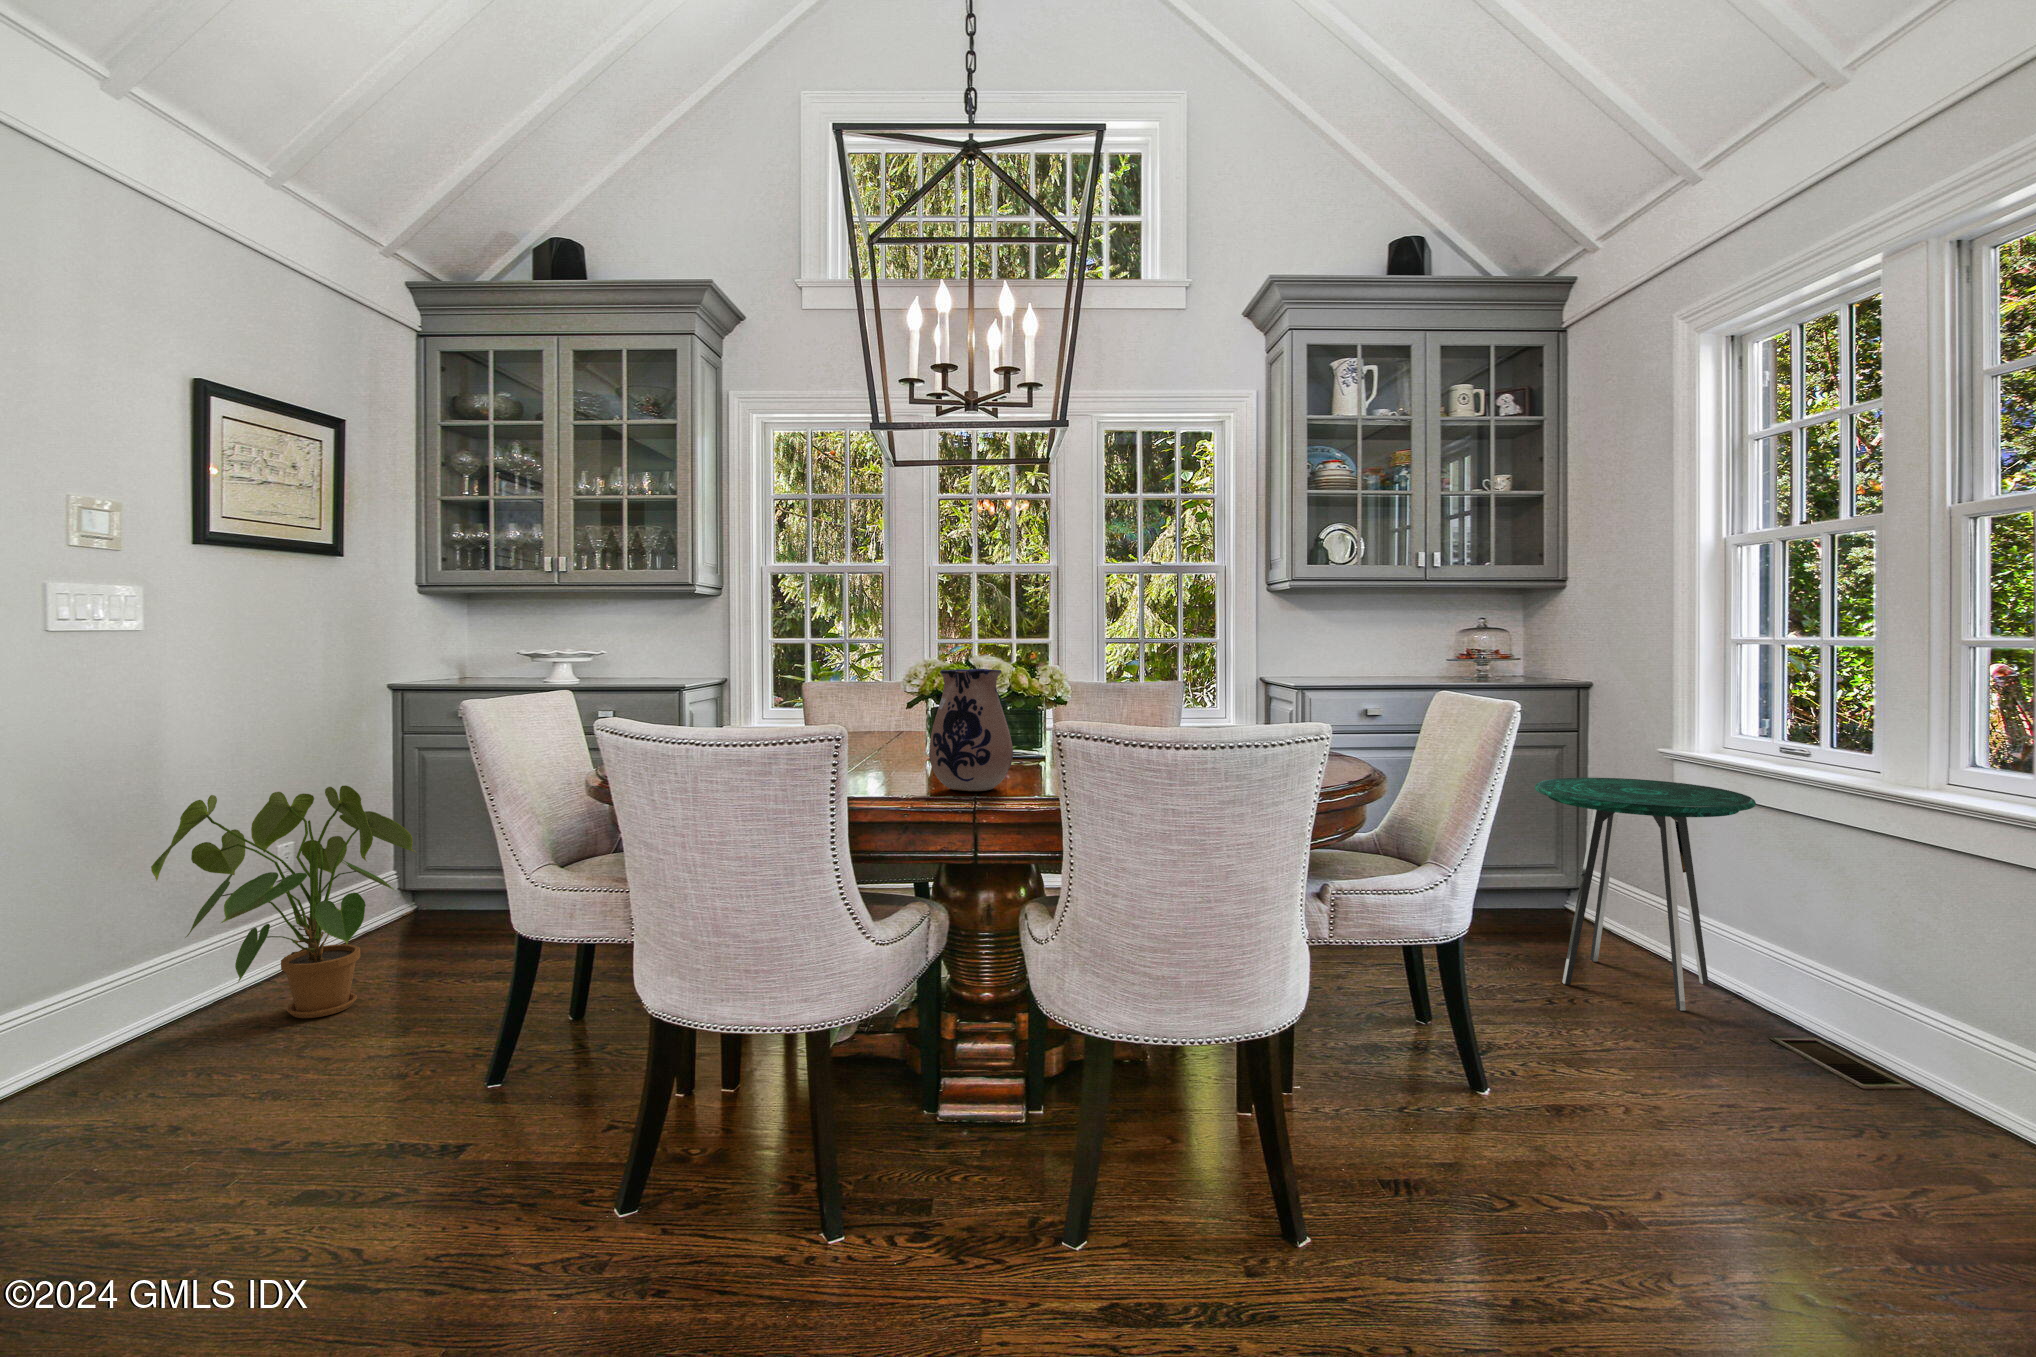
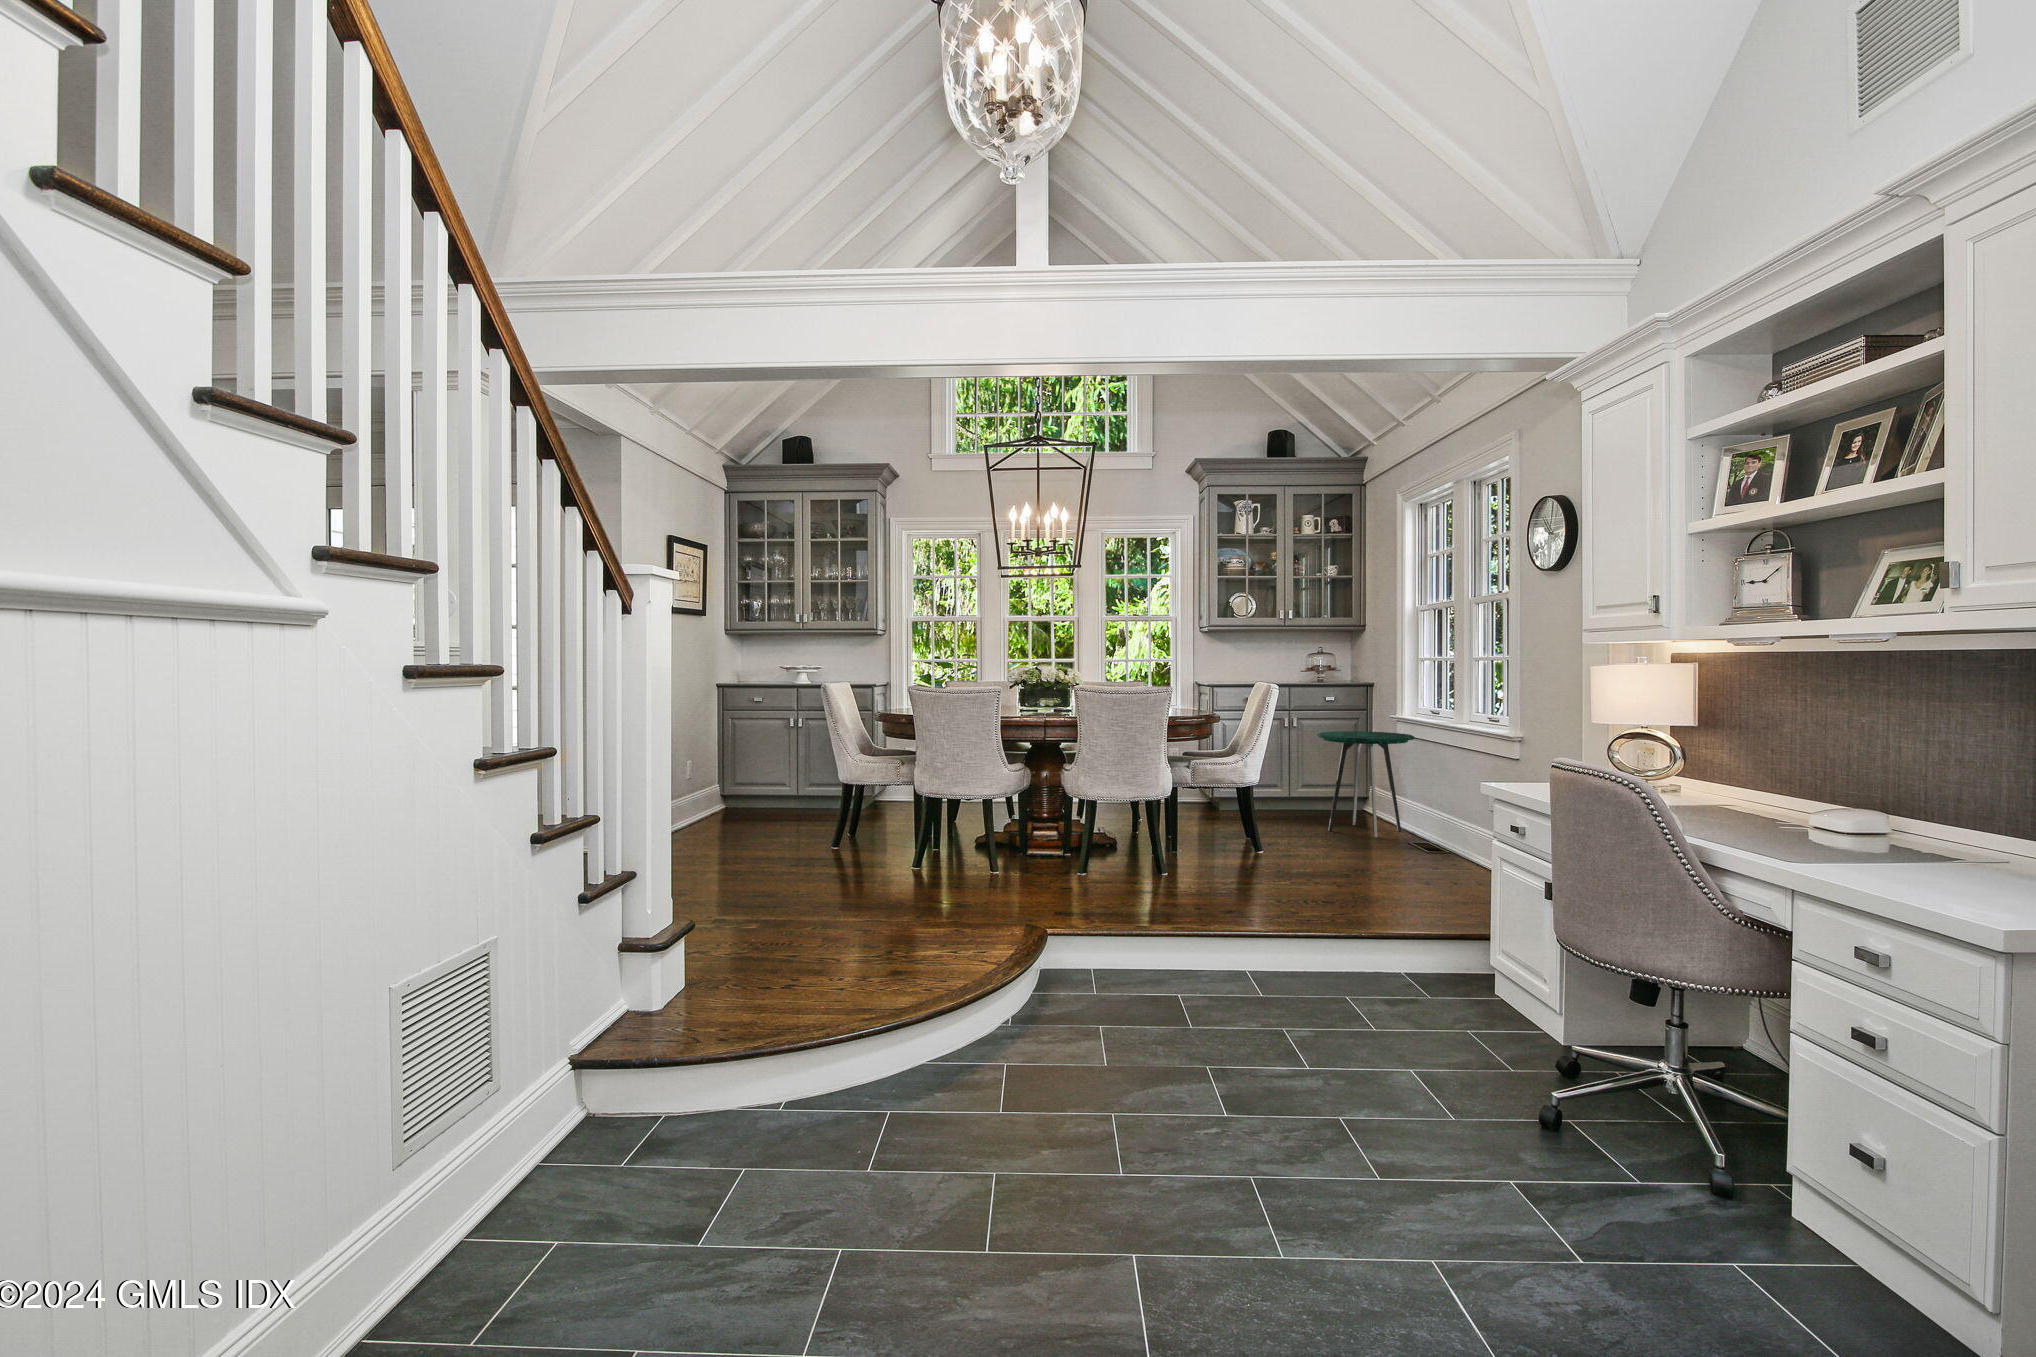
ceramic pitcher: present [929,669,1013,791] -> none [1026,672,1058,719]
house plant: present [151,785,416,1018] -> none [666,728,768,835]

